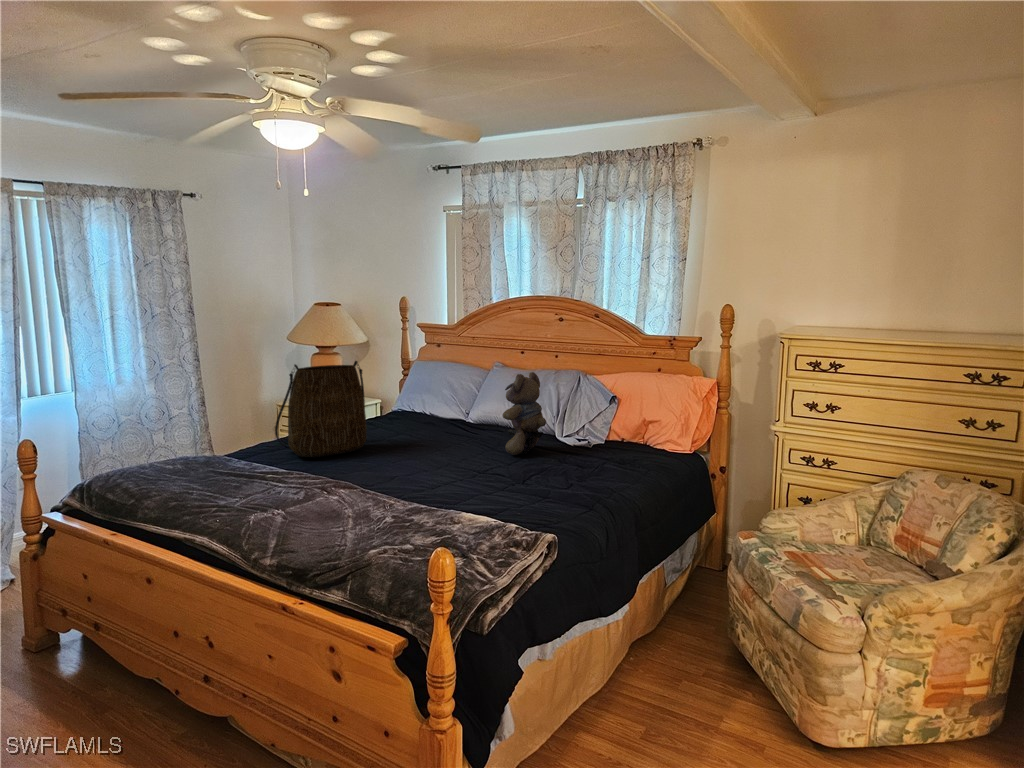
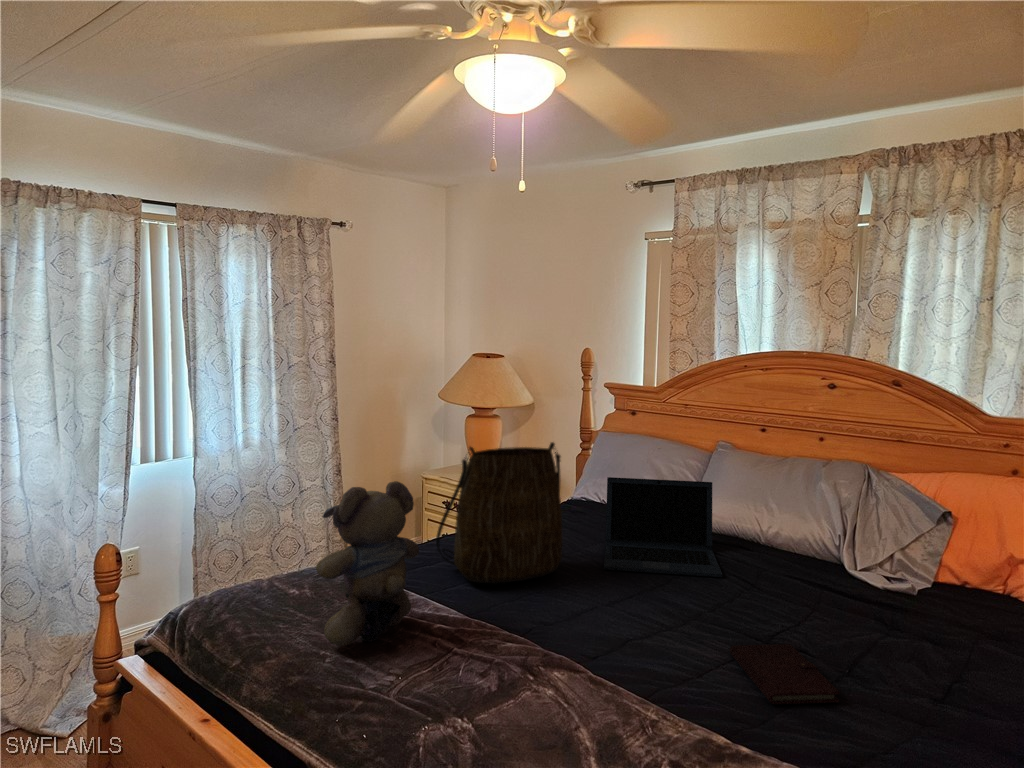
teddy bear: present [502,372,546,455] -> present [316,481,419,646]
laptop: none [397,387,475,446] -> present [604,477,722,577]
notebook: none [458,471,509,497] -> present [729,644,840,704]

